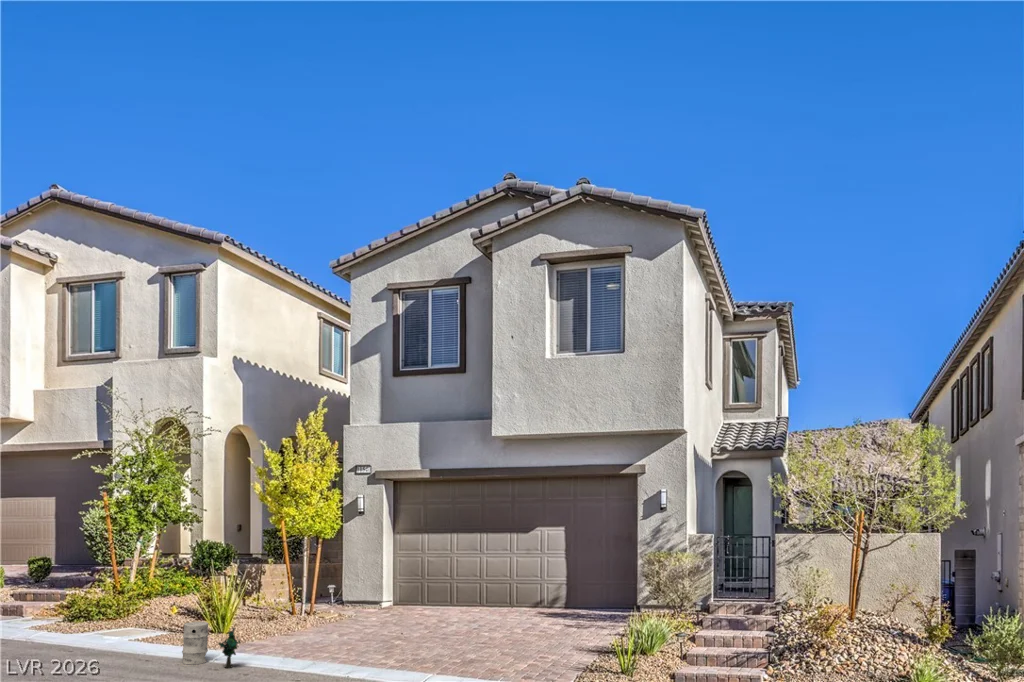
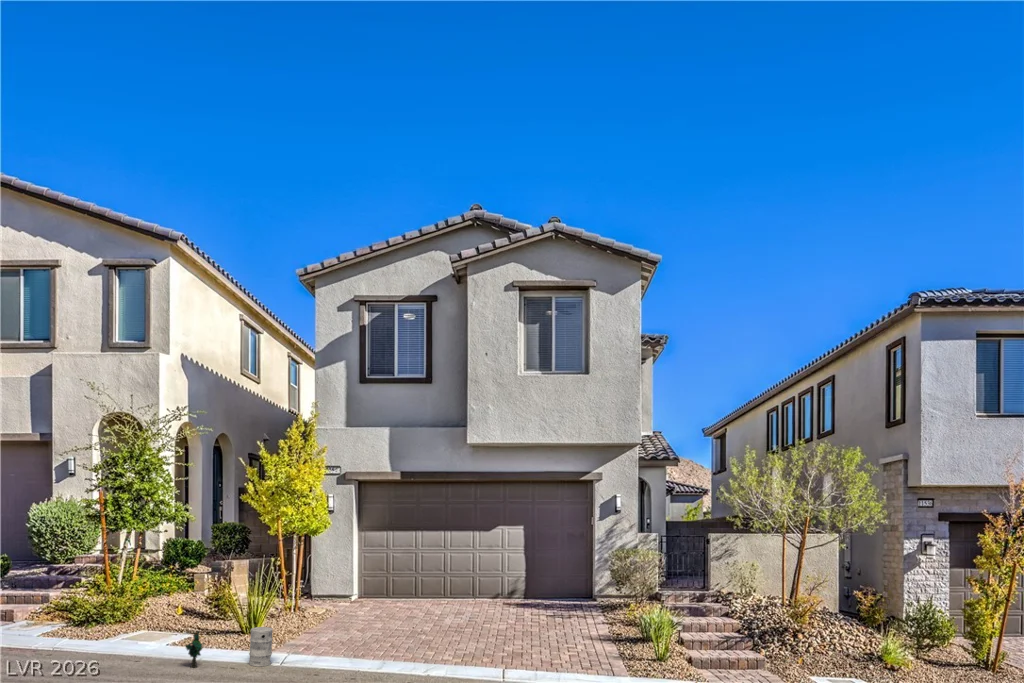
decorative plant: present [219,628,240,668] -> present [185,631,205,668]

